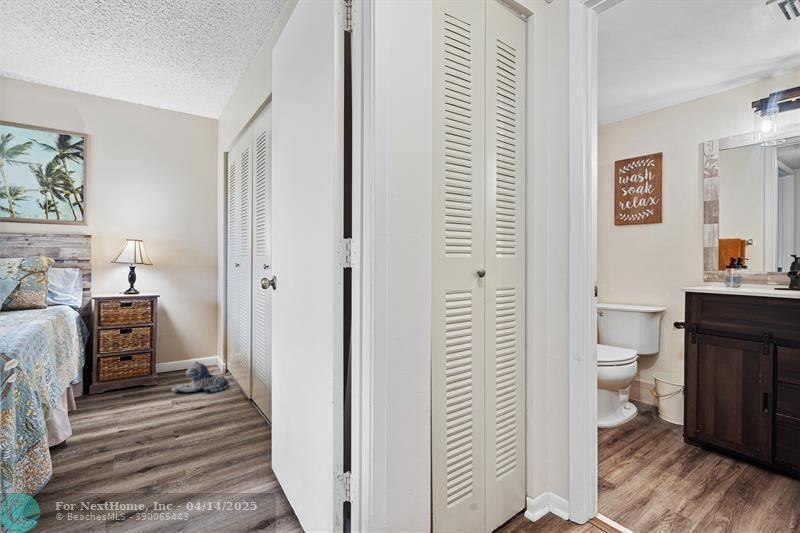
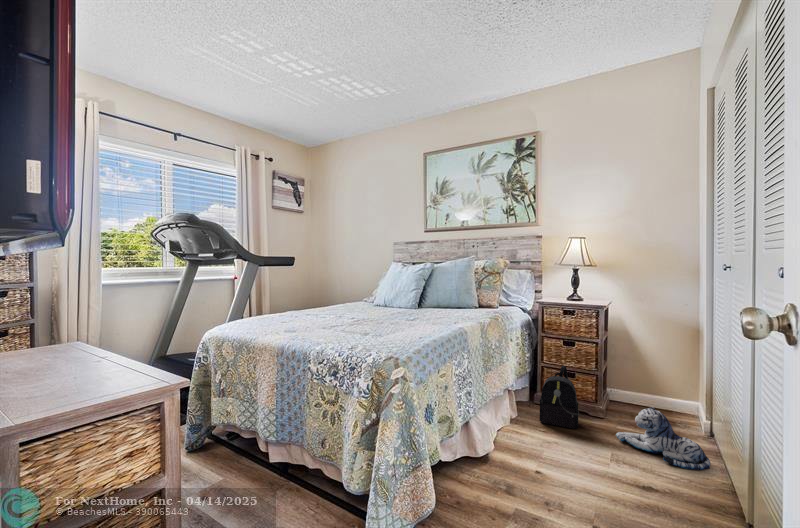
backpack: none [102,351,142,404] -> present [539,366,579,429]

